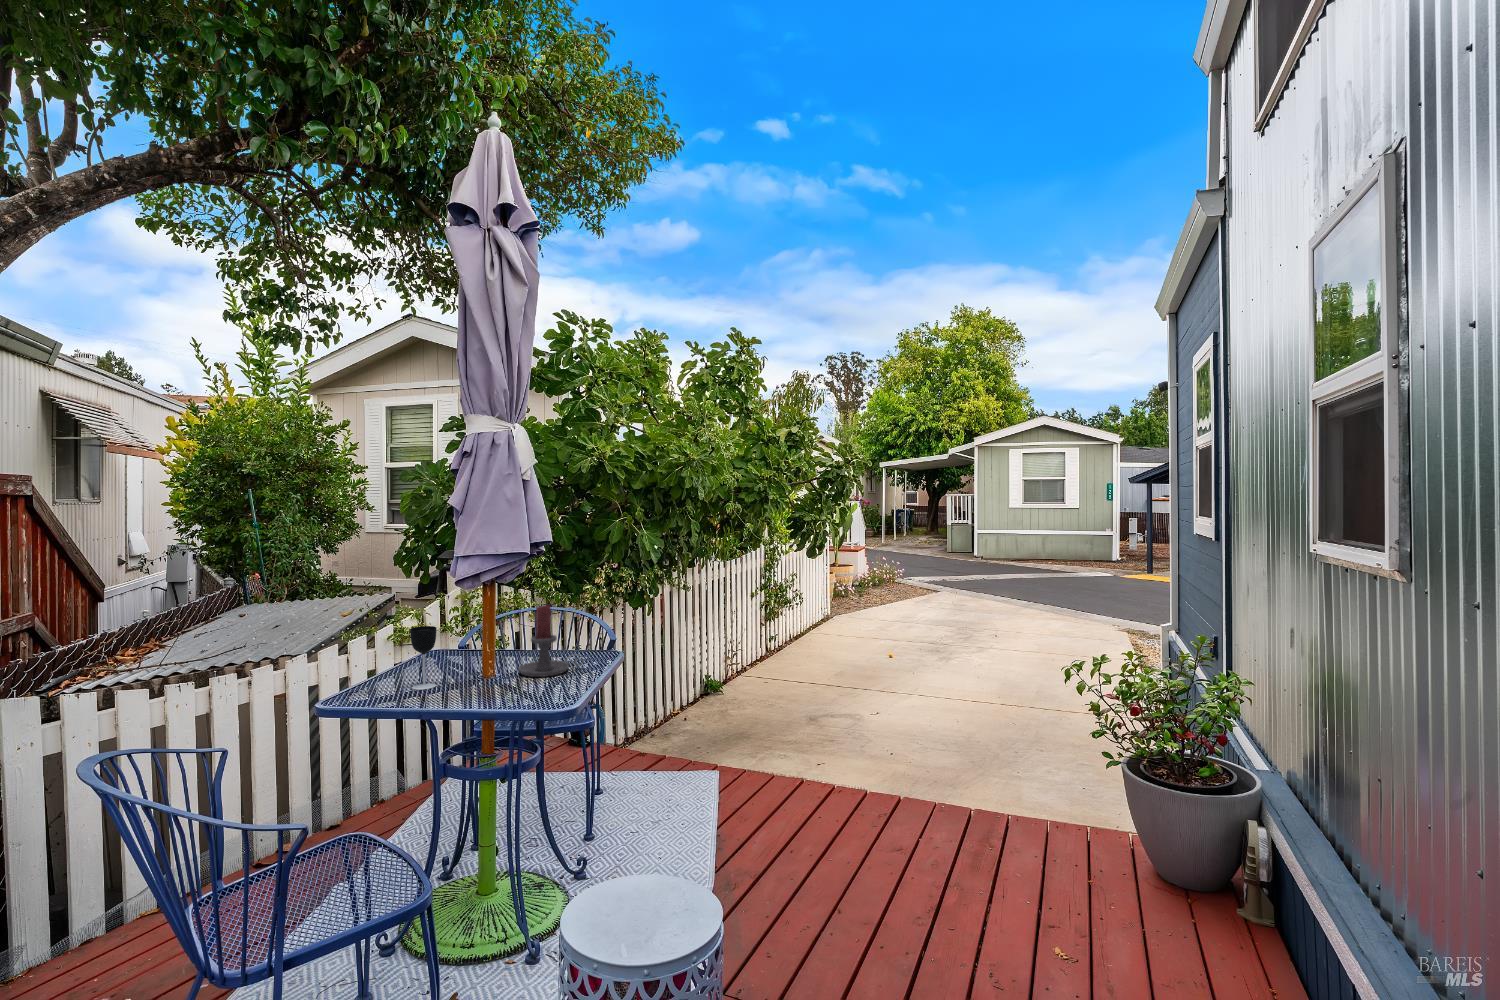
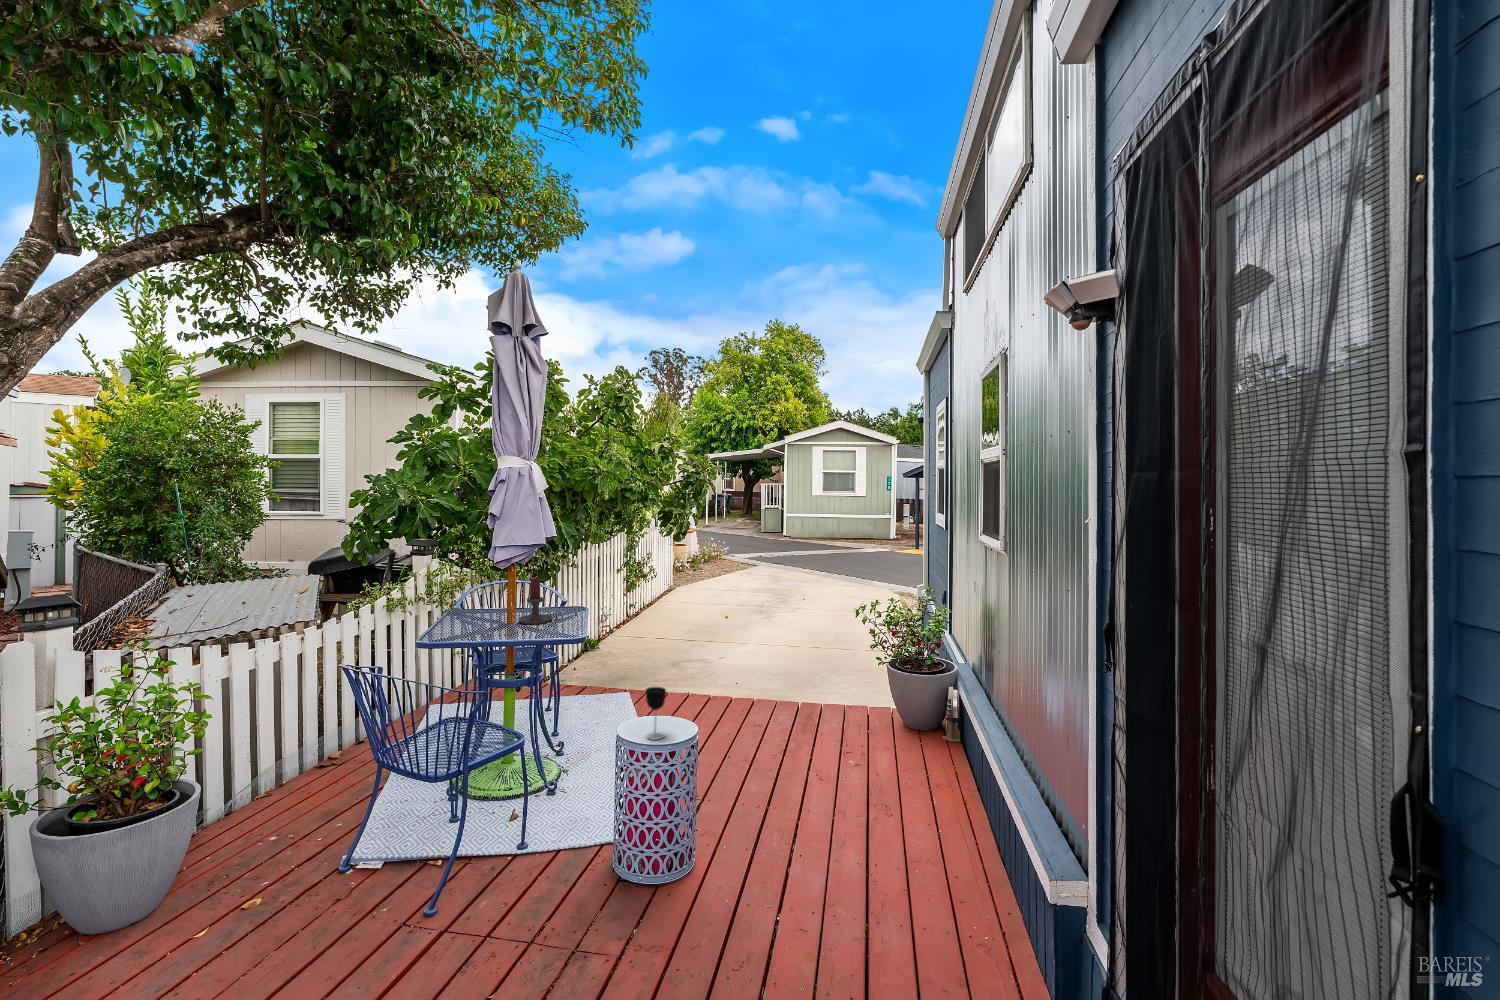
wine glass: present [410,626,436,690] -> present [646,687,666,740]

